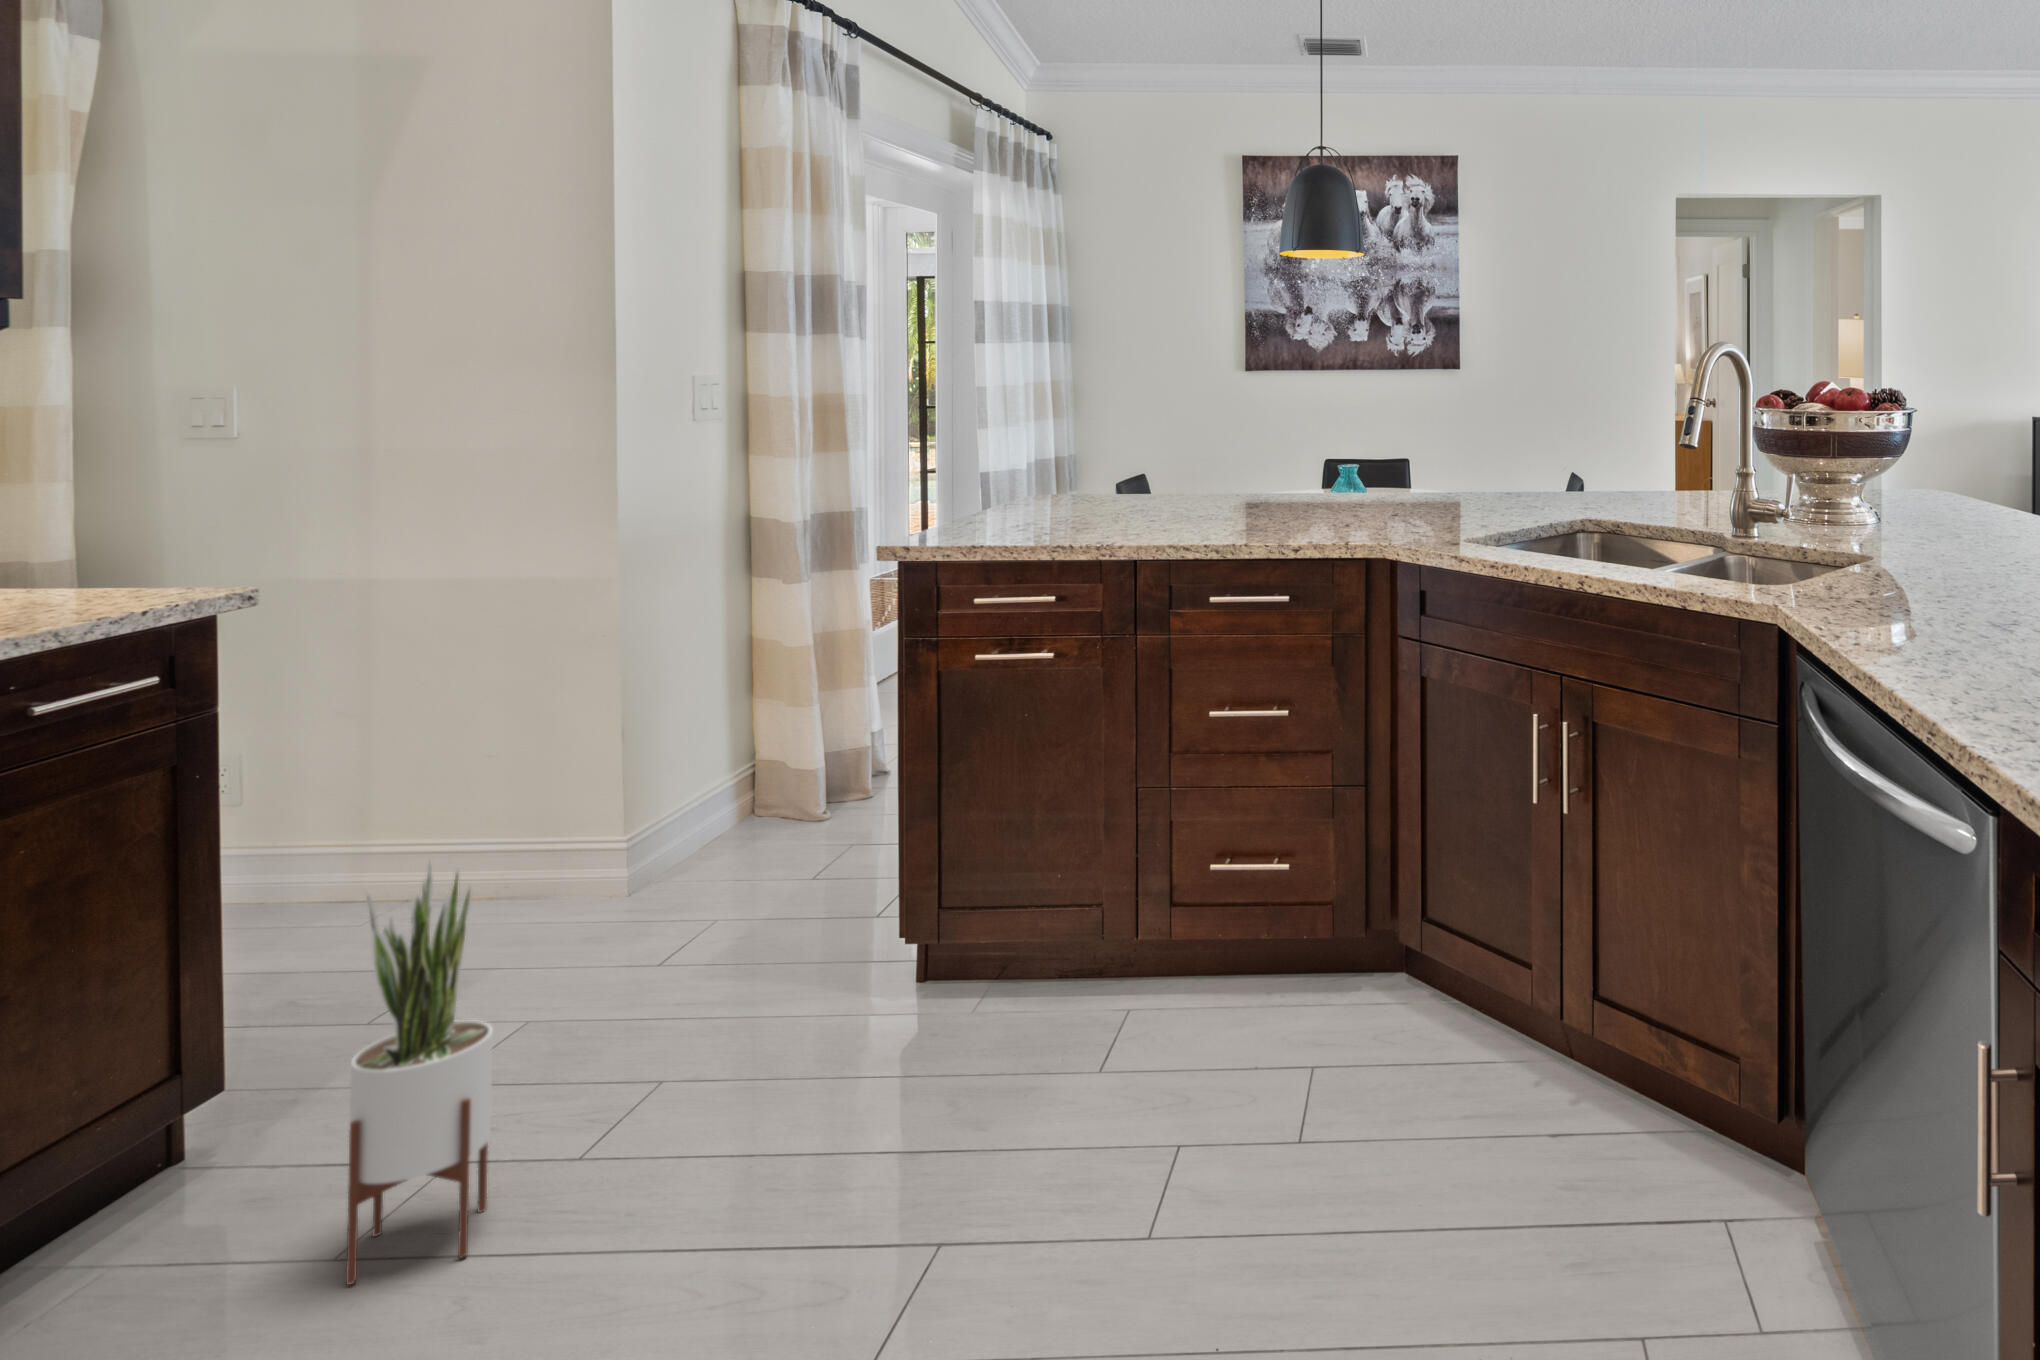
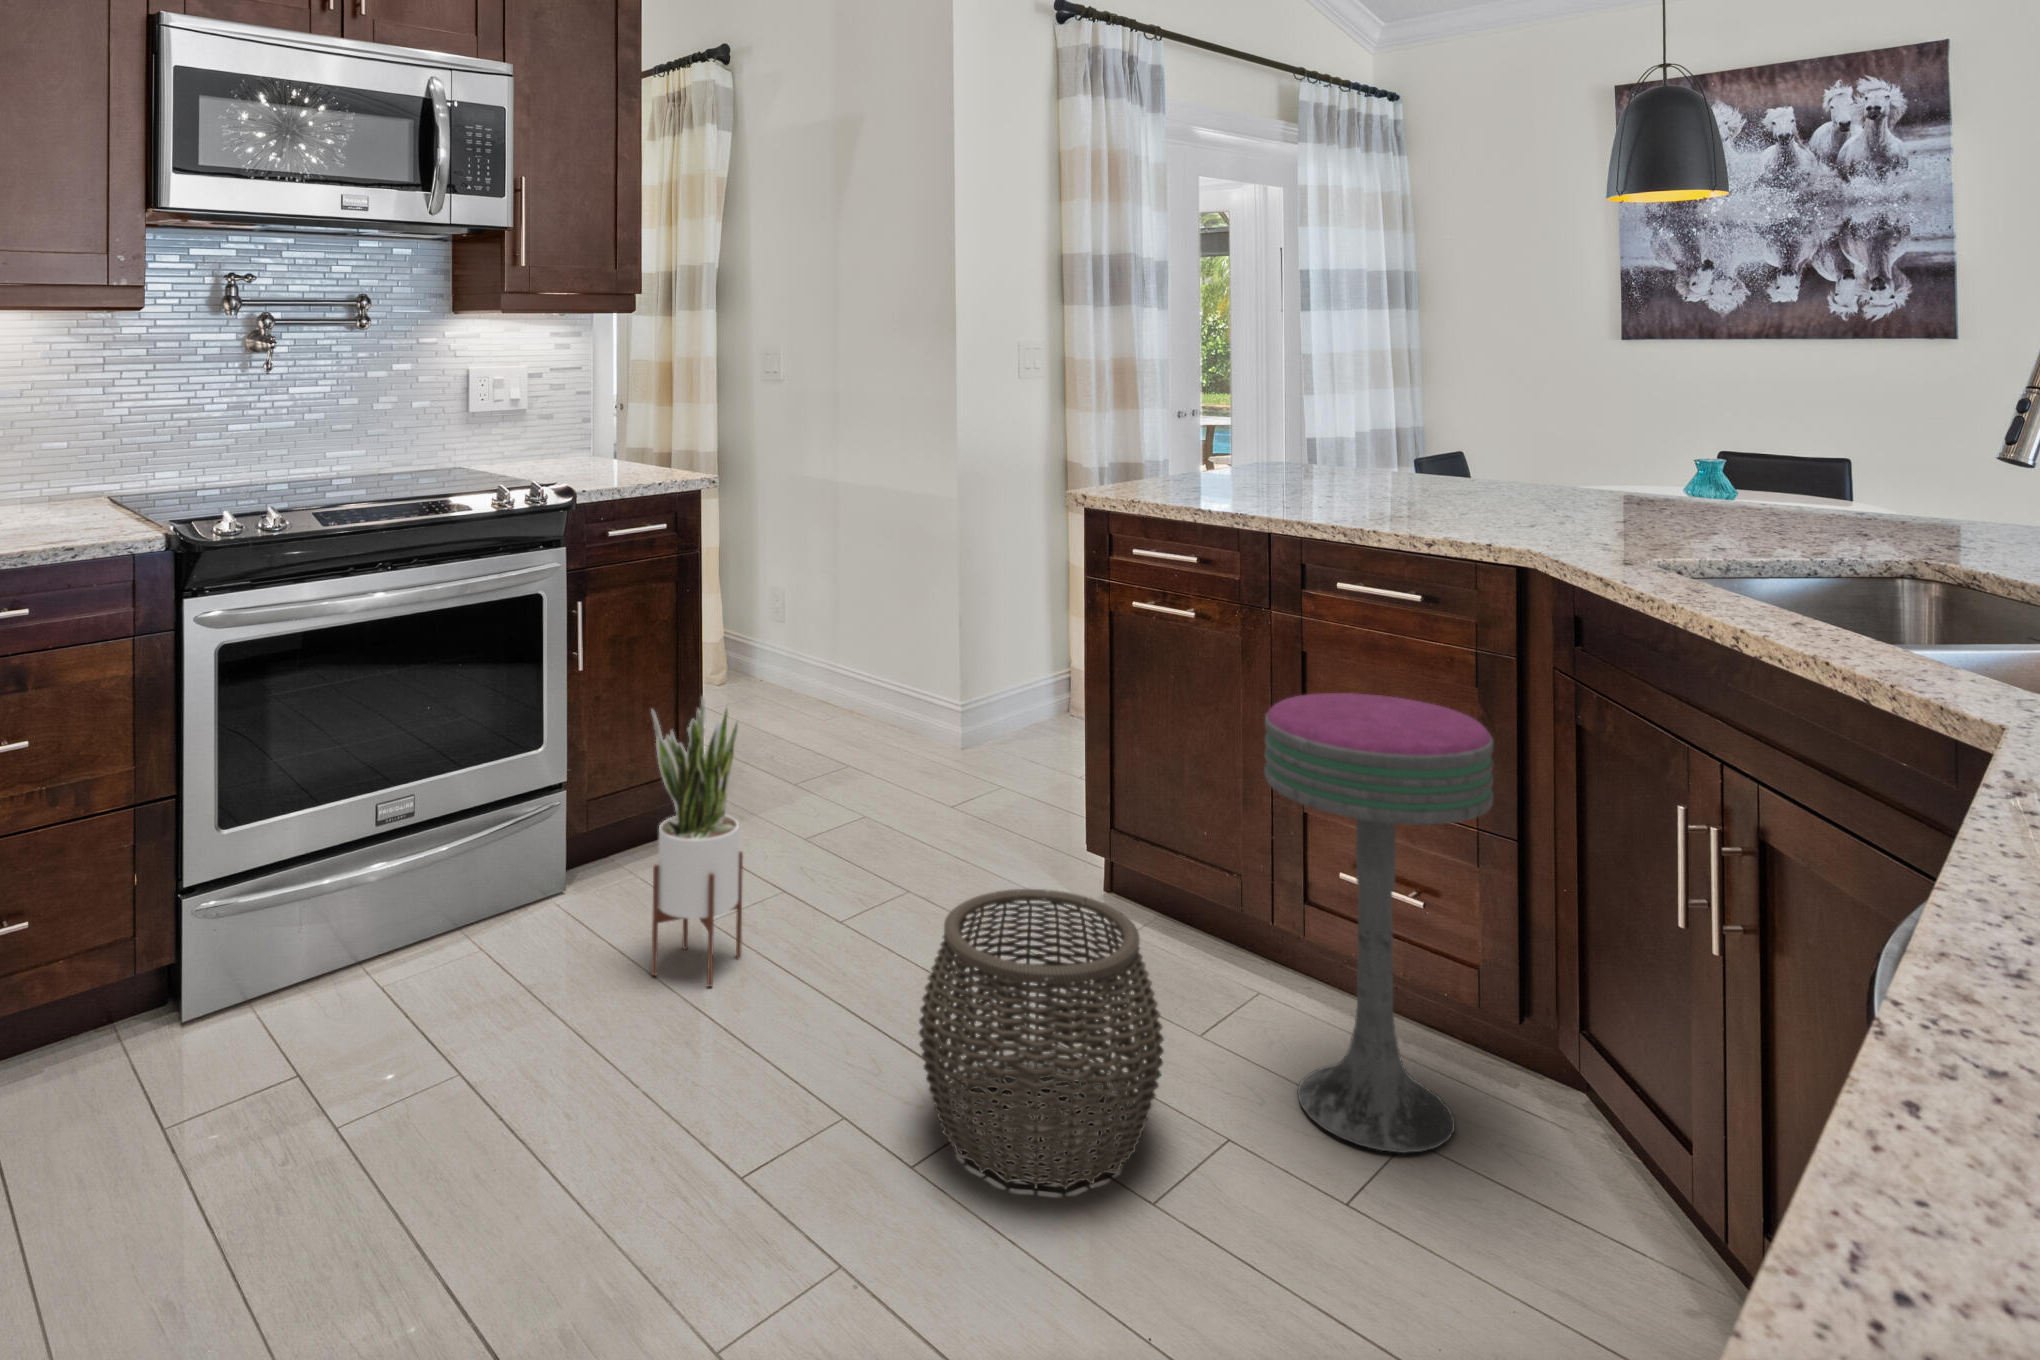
bar stool: none [1185,688,1377,1088] -> present [1264,693,1494,1153]
woven basket: none [872,947,1144,1264] -> present [919,889,1164,1189]

